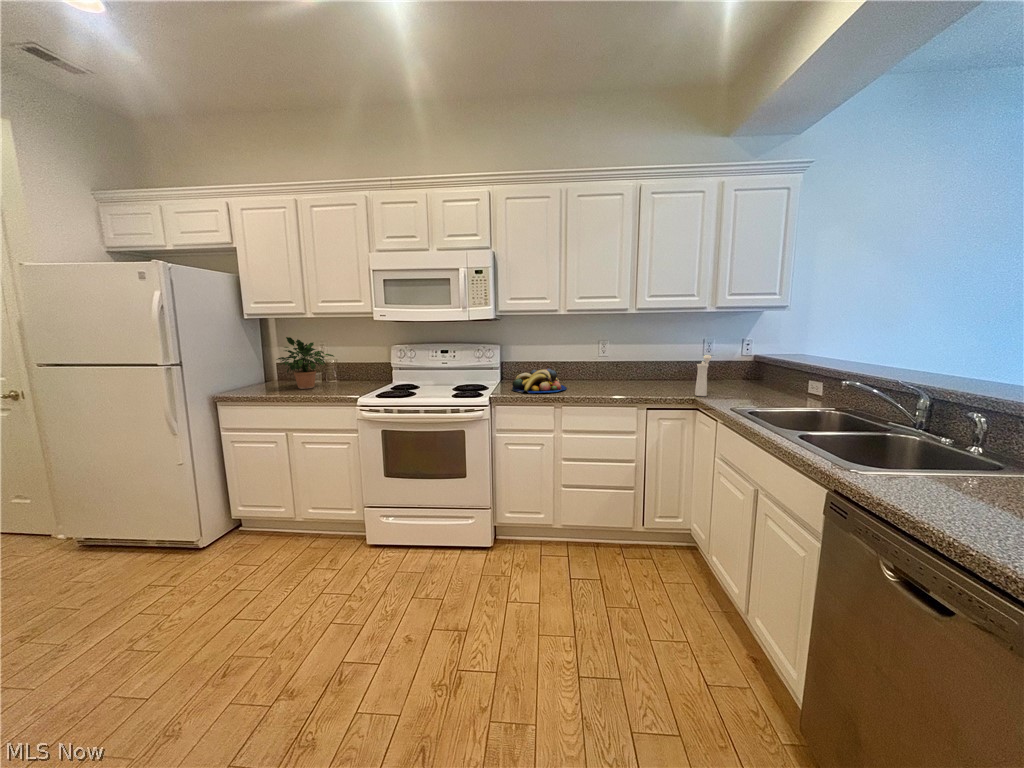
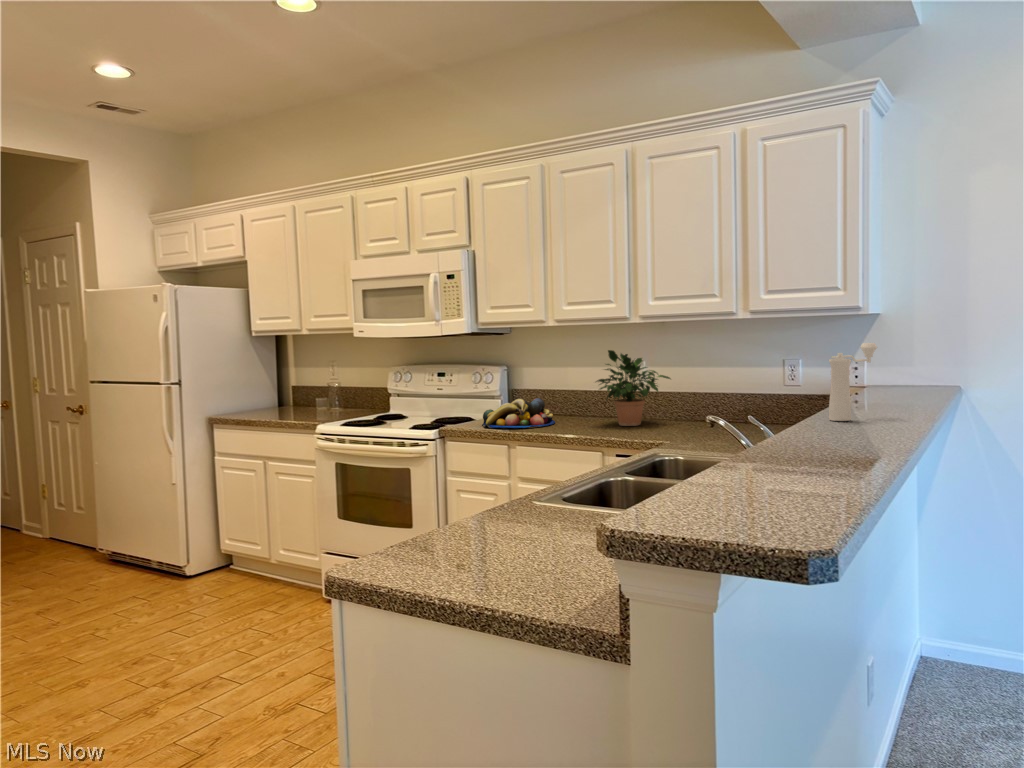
potted plant: present [278,337,334,389] -> present [596,350,671,426]
pepper mill: present [695,355,712,396] -> present [829,343,877,421]

